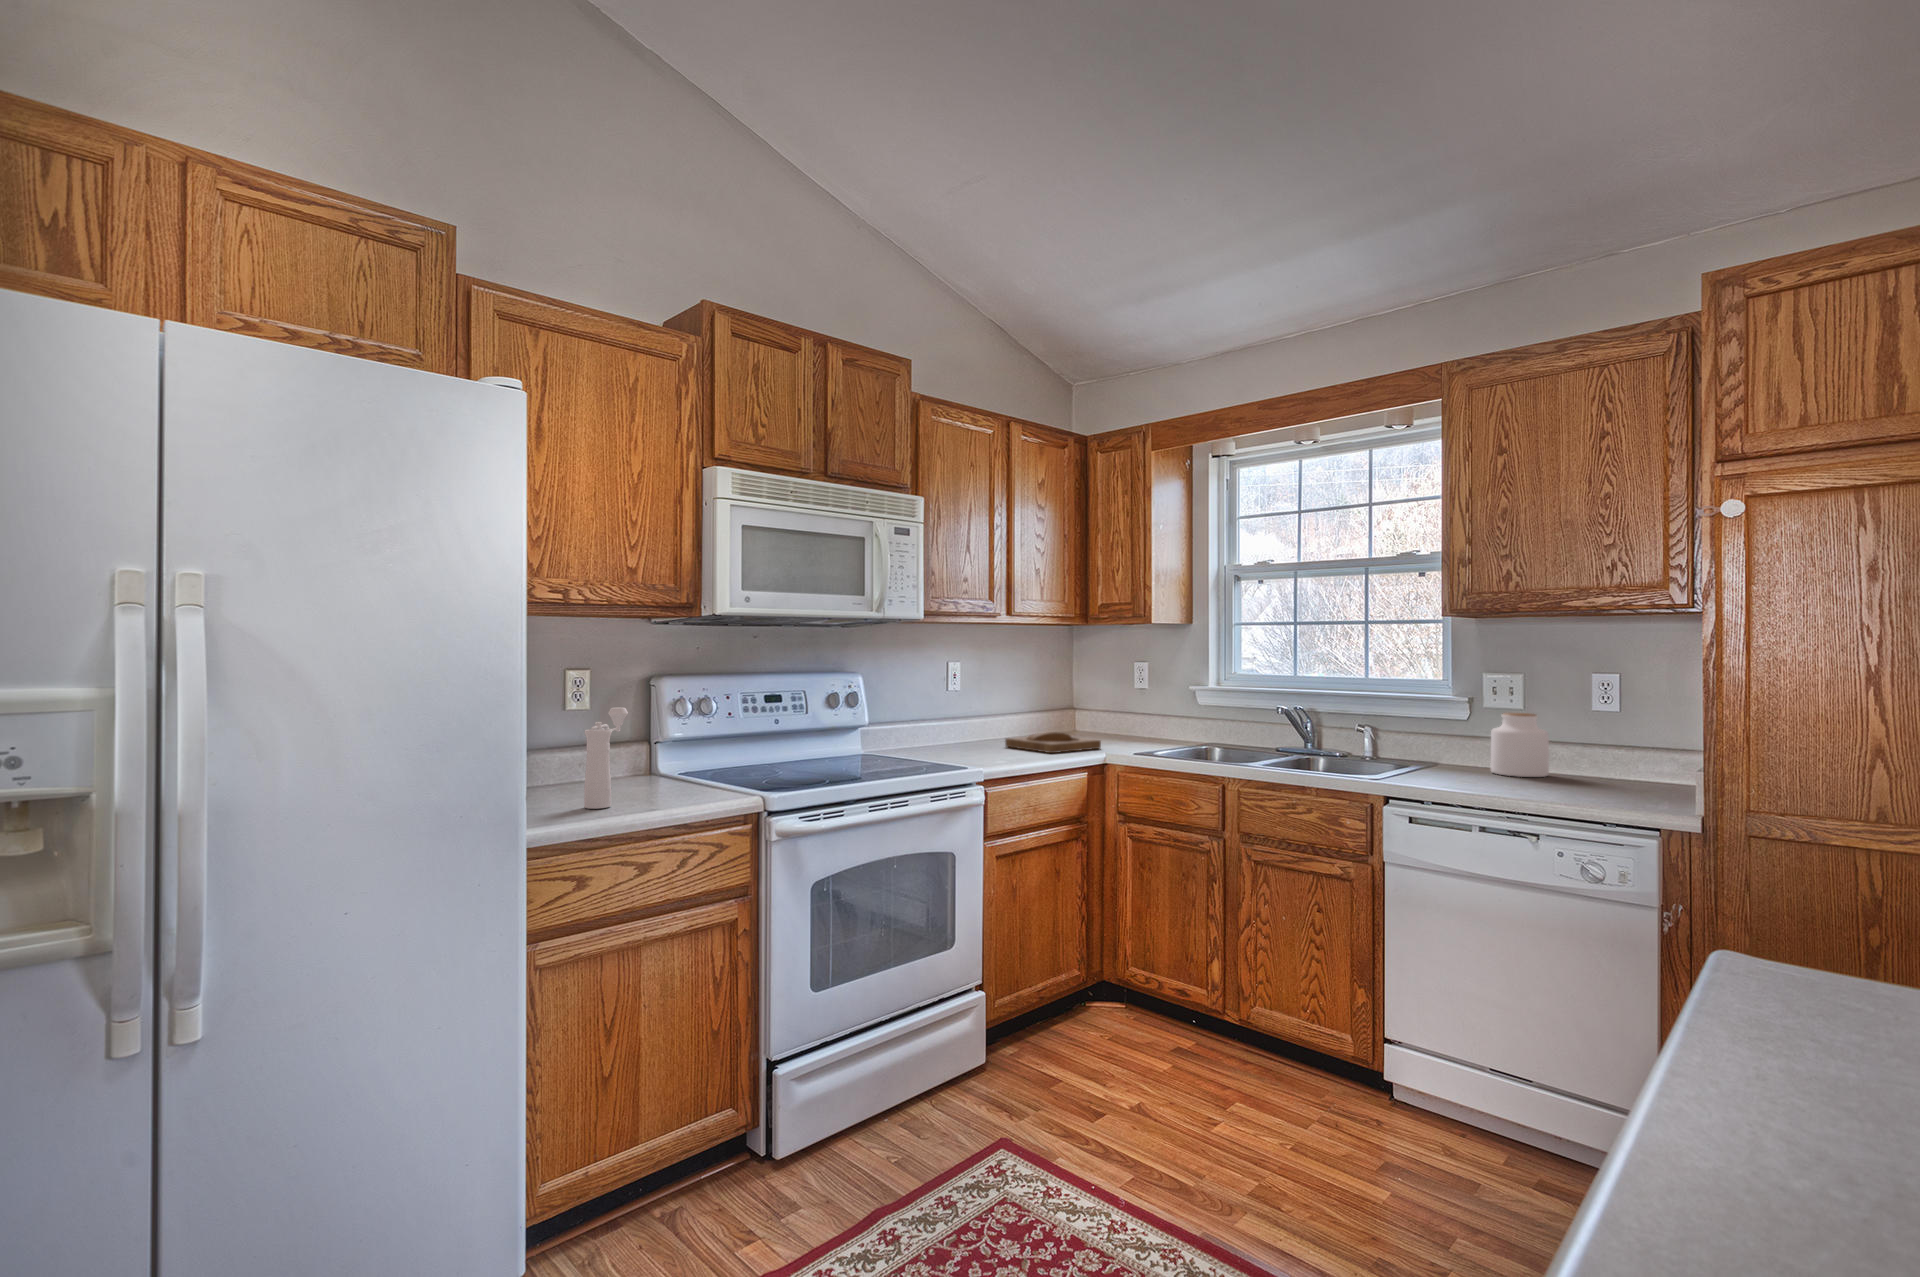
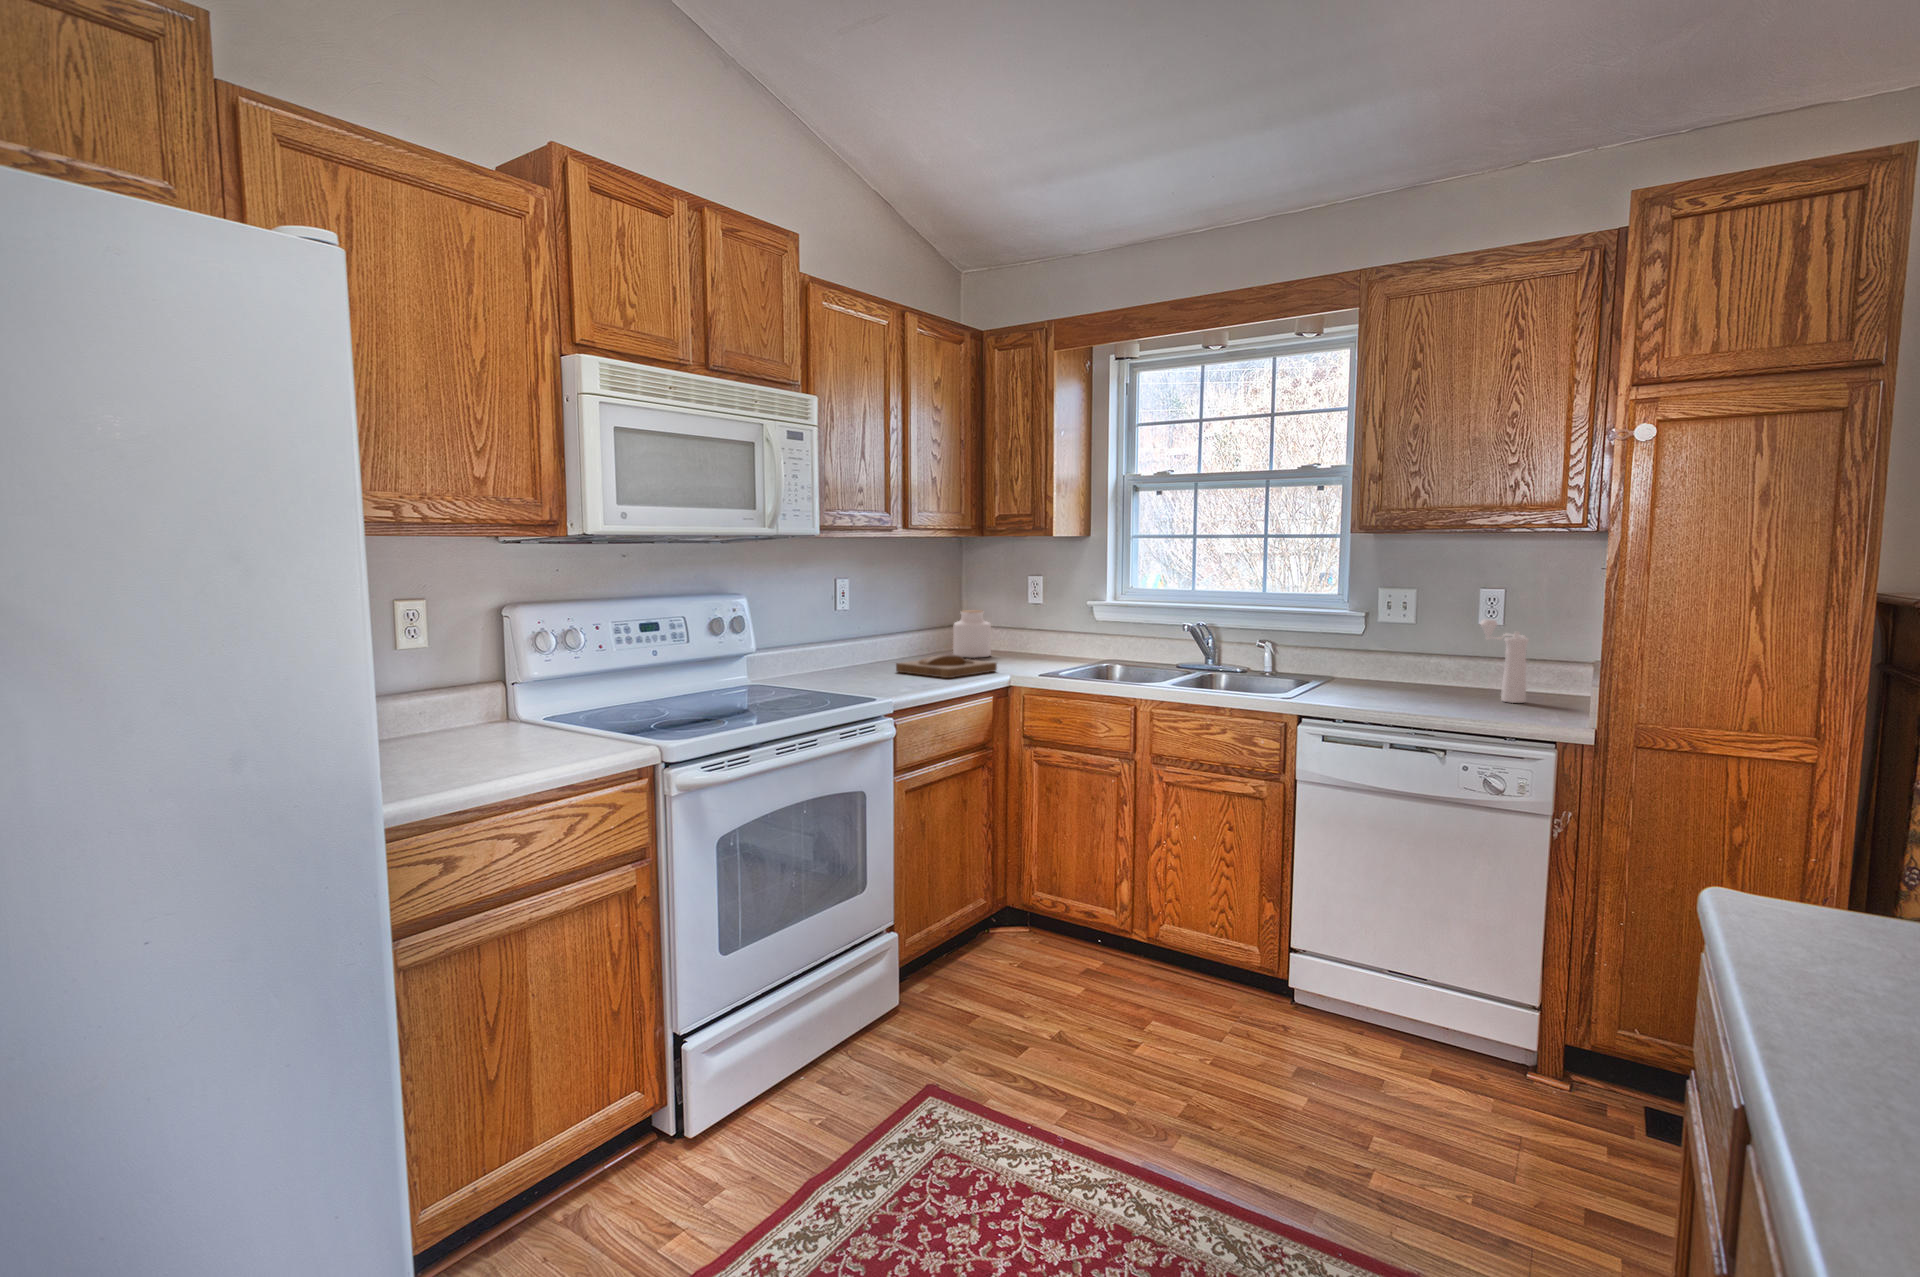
pepper mill: present [584,707,628,809] -> present [1480,619,1529,703]
jar: present [1491,713,1549,777] -> present [953,610,991,658]

